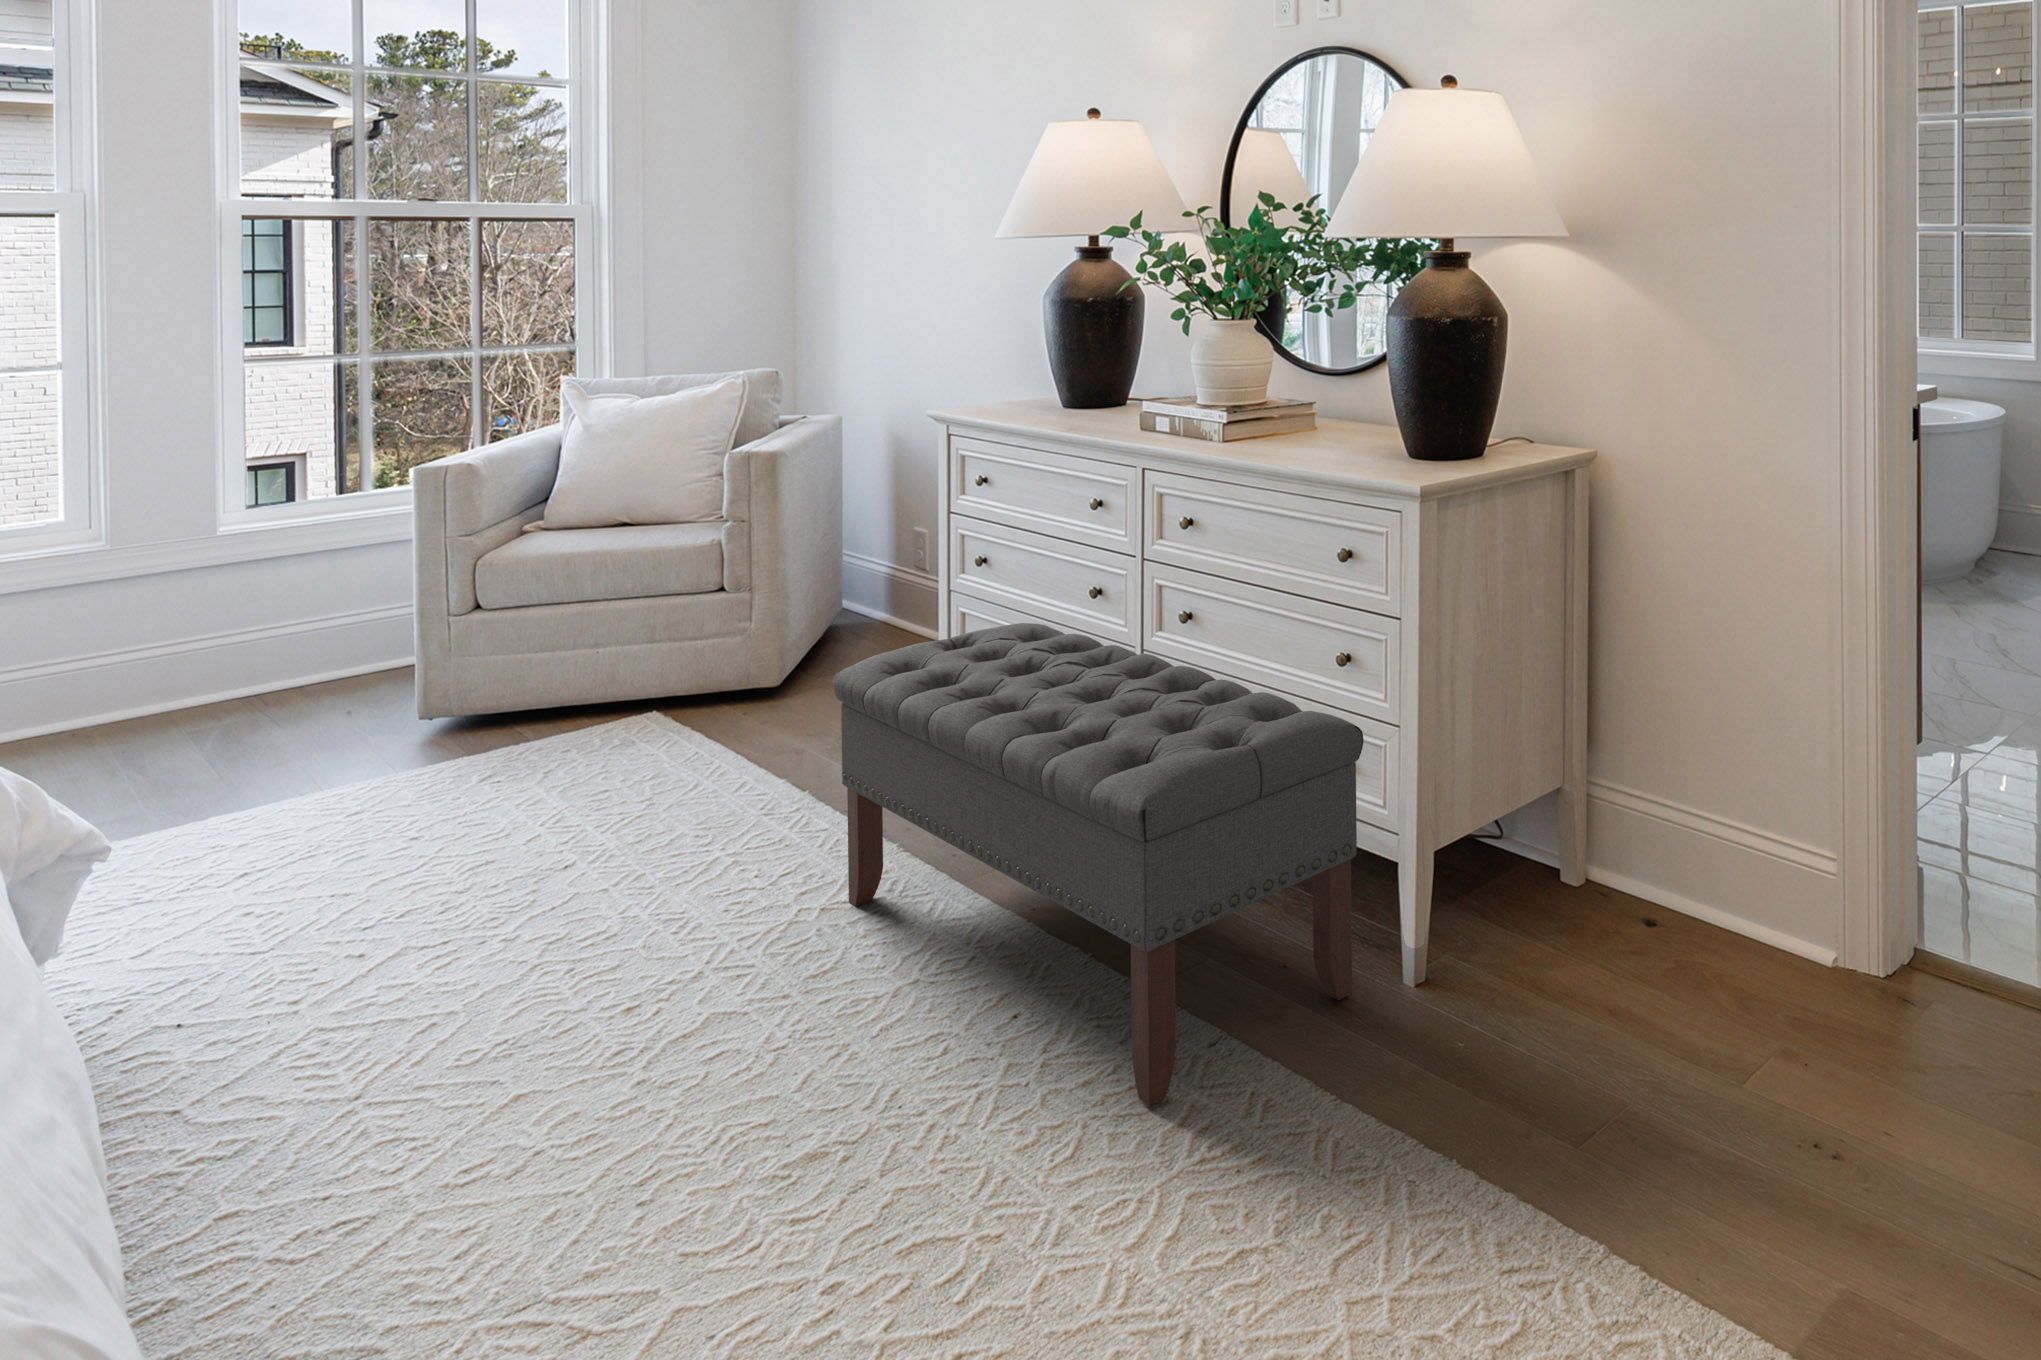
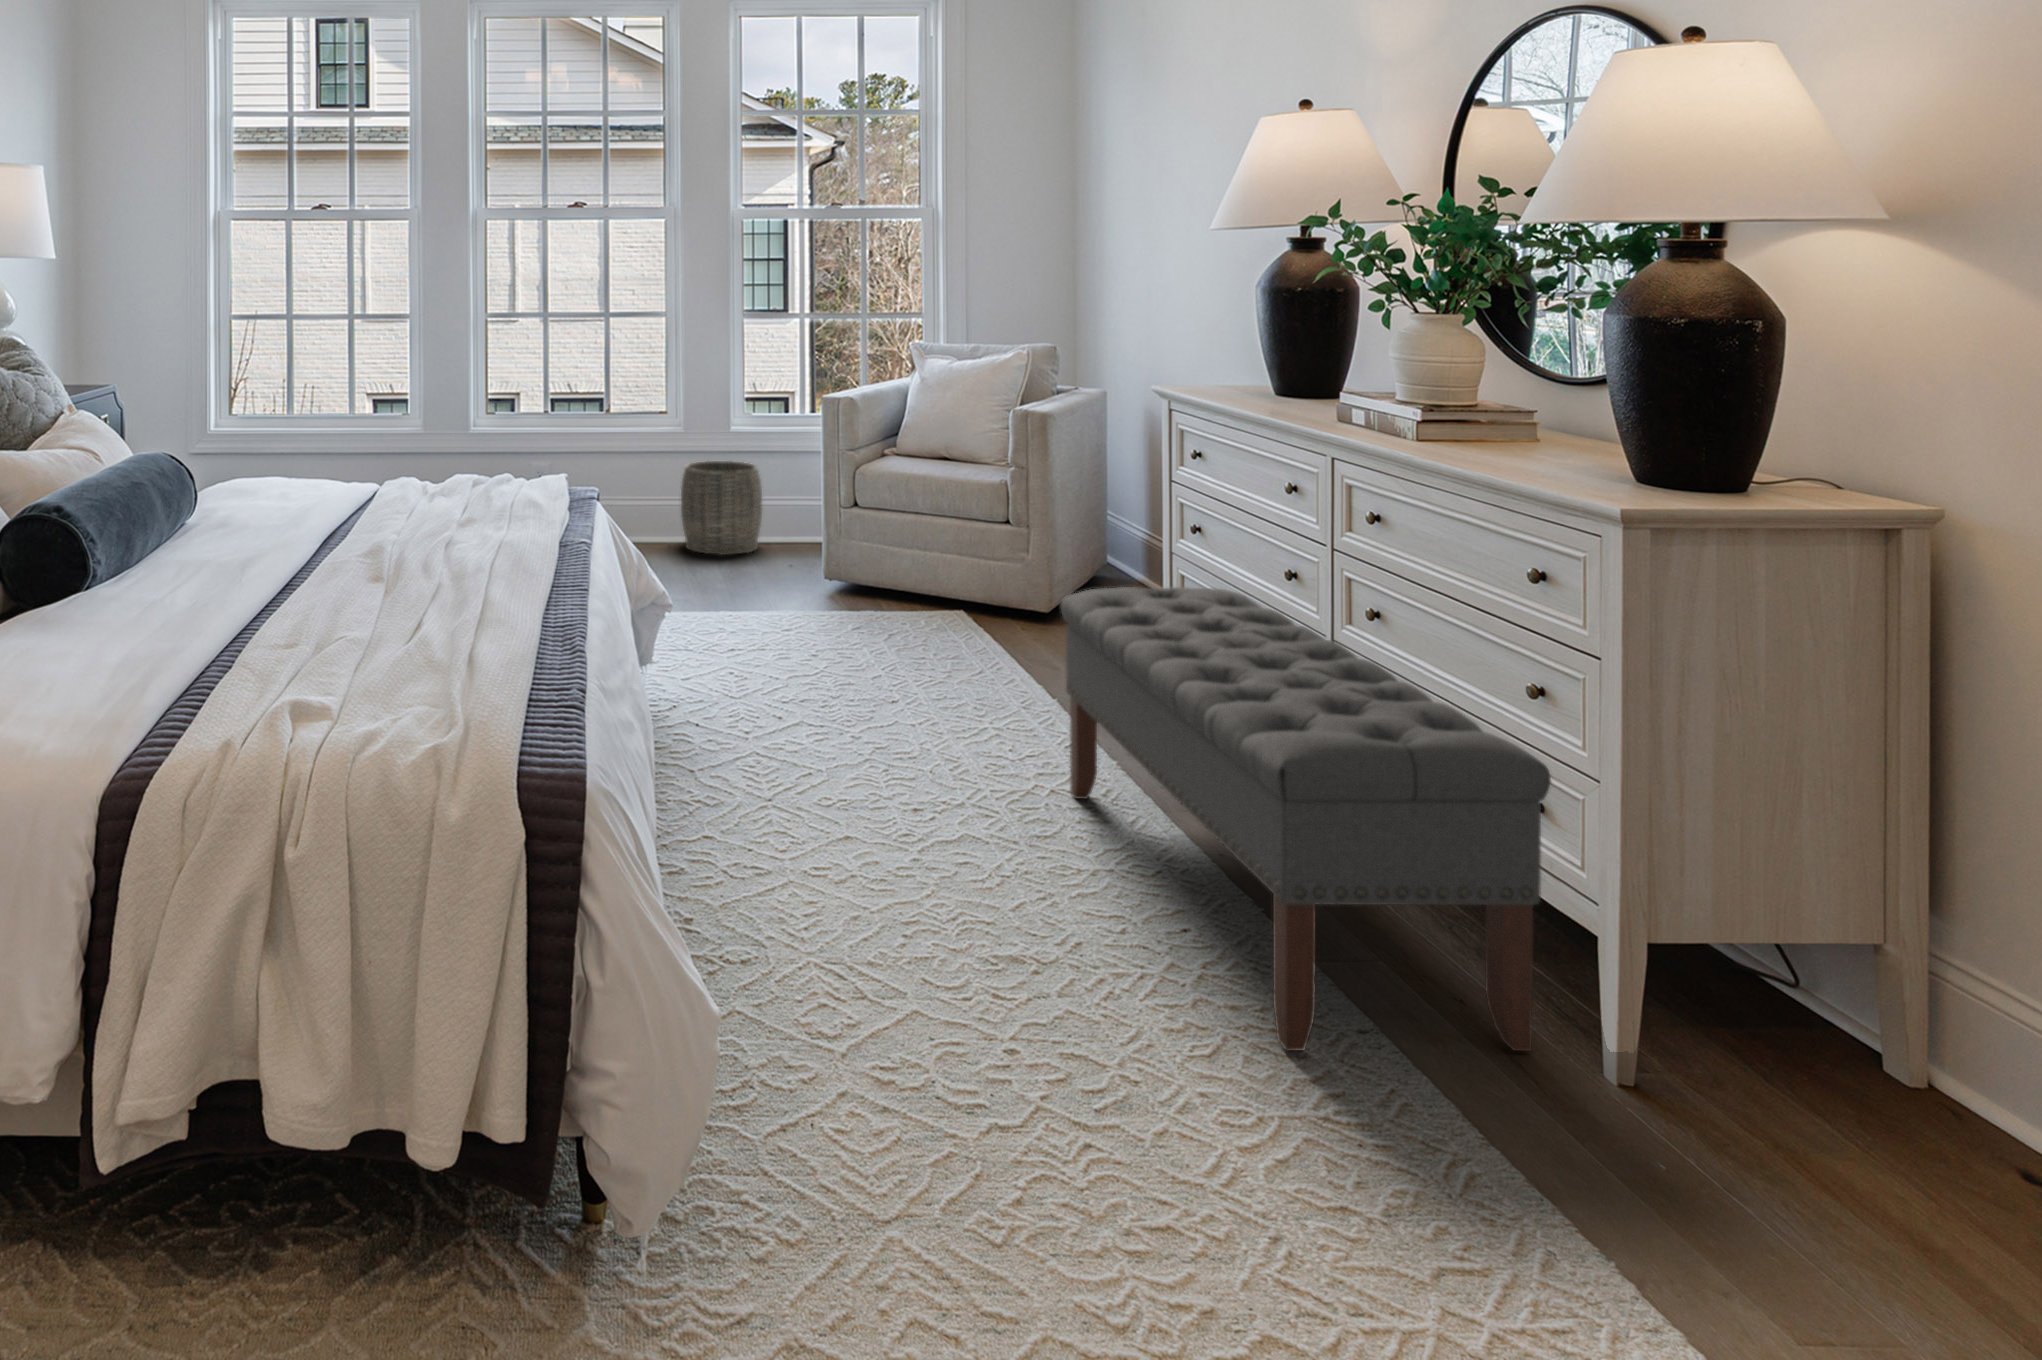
woven basket: none [134,579,307,728] -> present [681,461,762,555]

